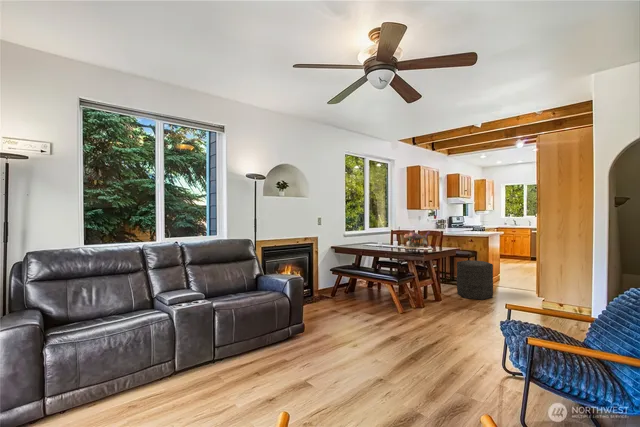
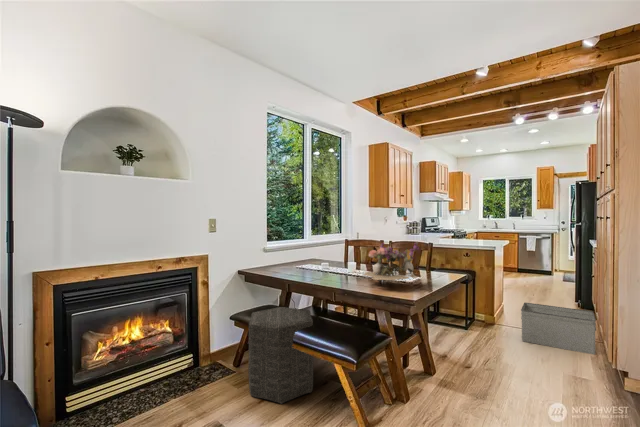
ottoman: present [457,260,493,300] -> present [248,307,313,404]
storage bin: none [500,270,546,298] -> present [521,303,596,355]

